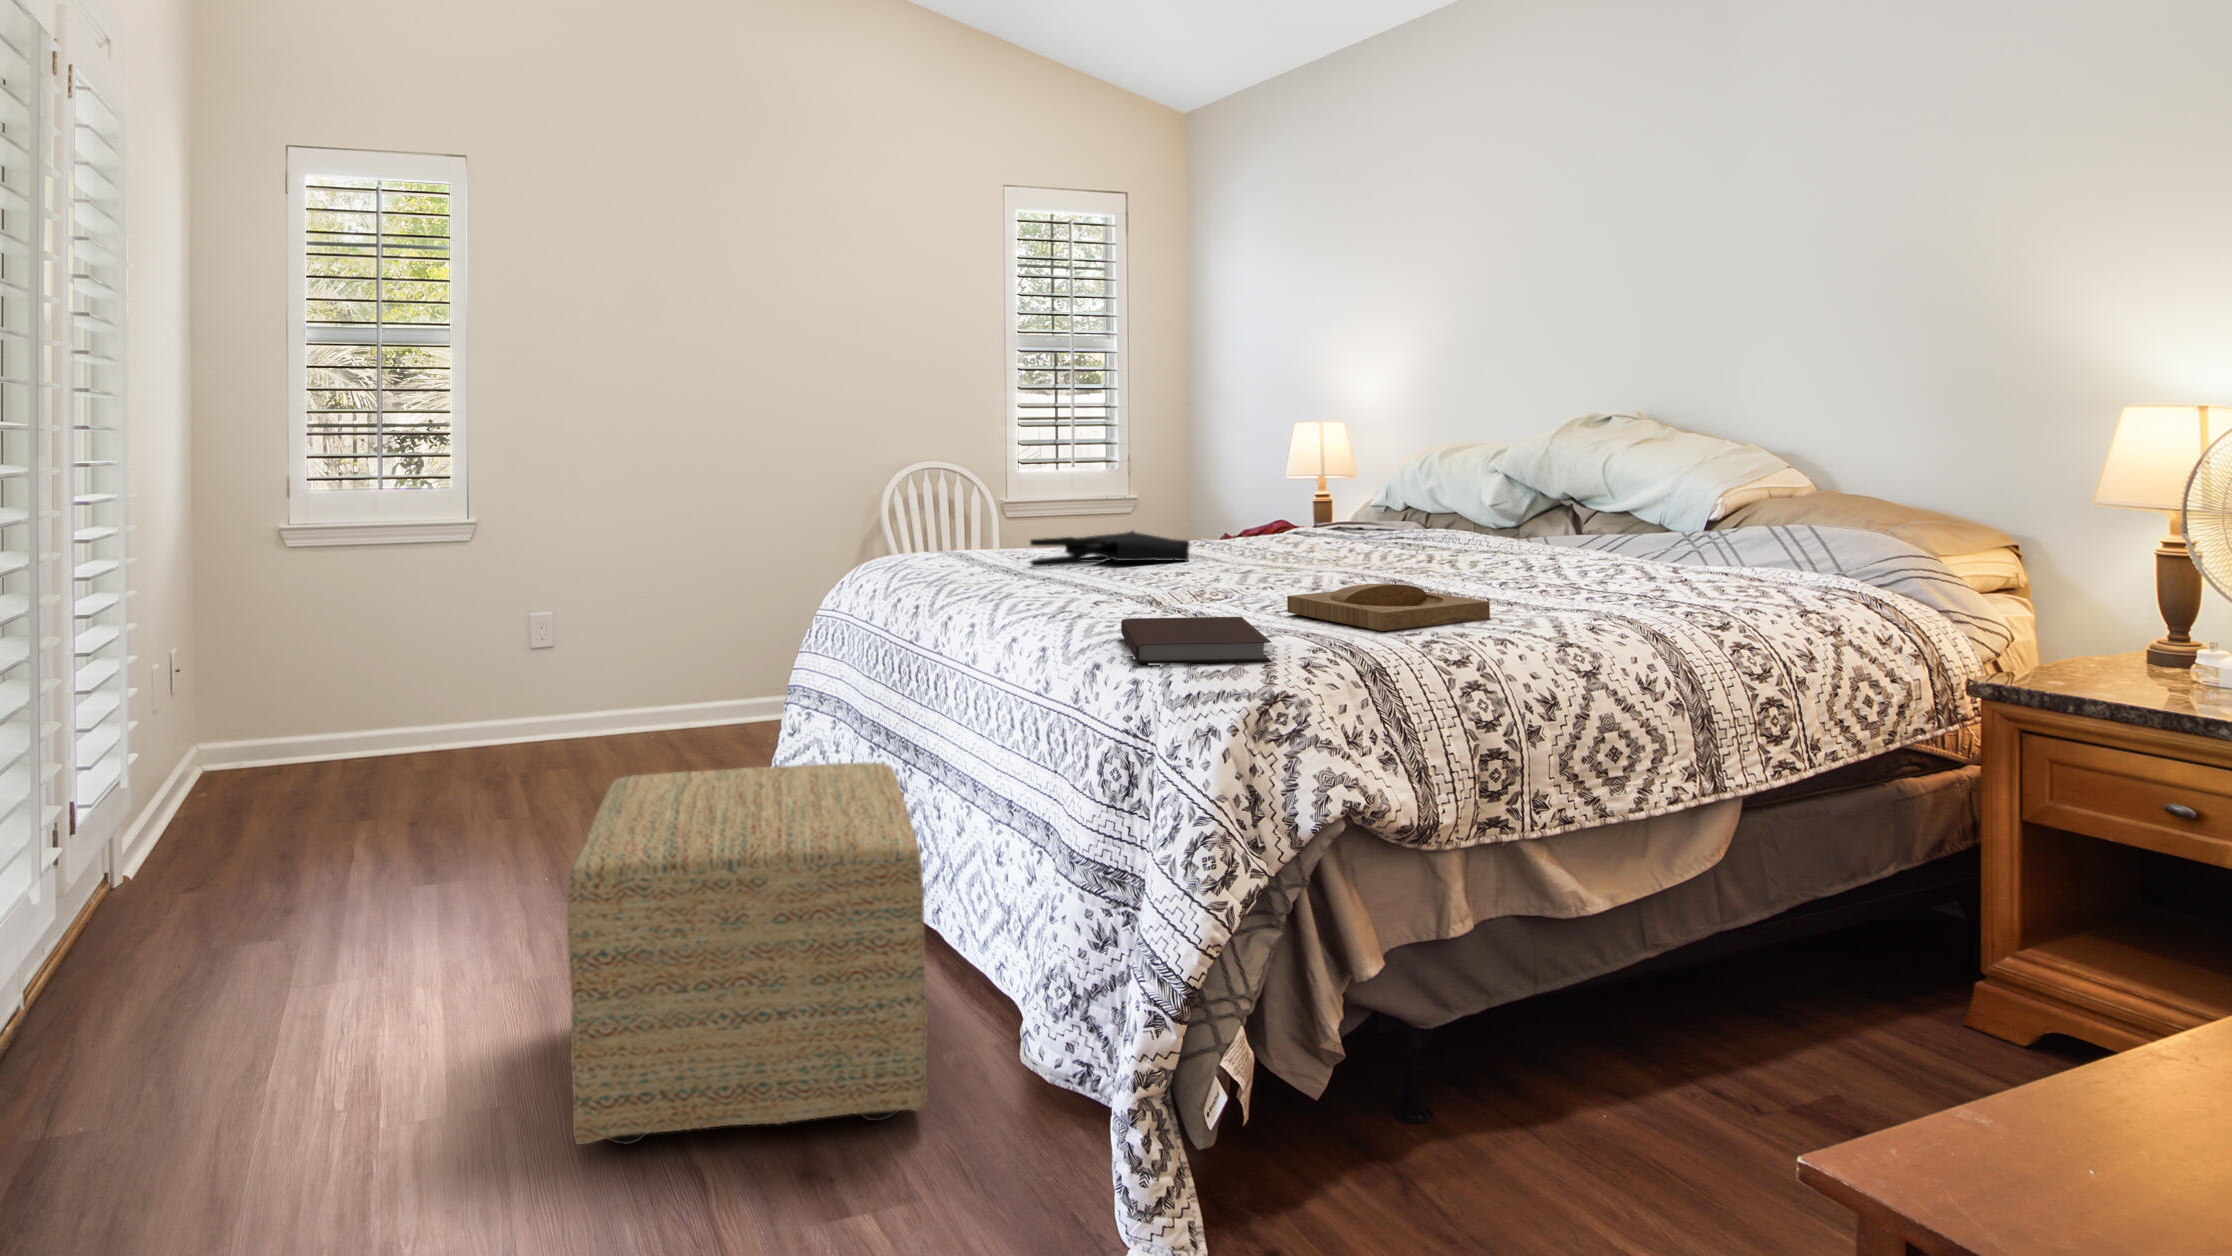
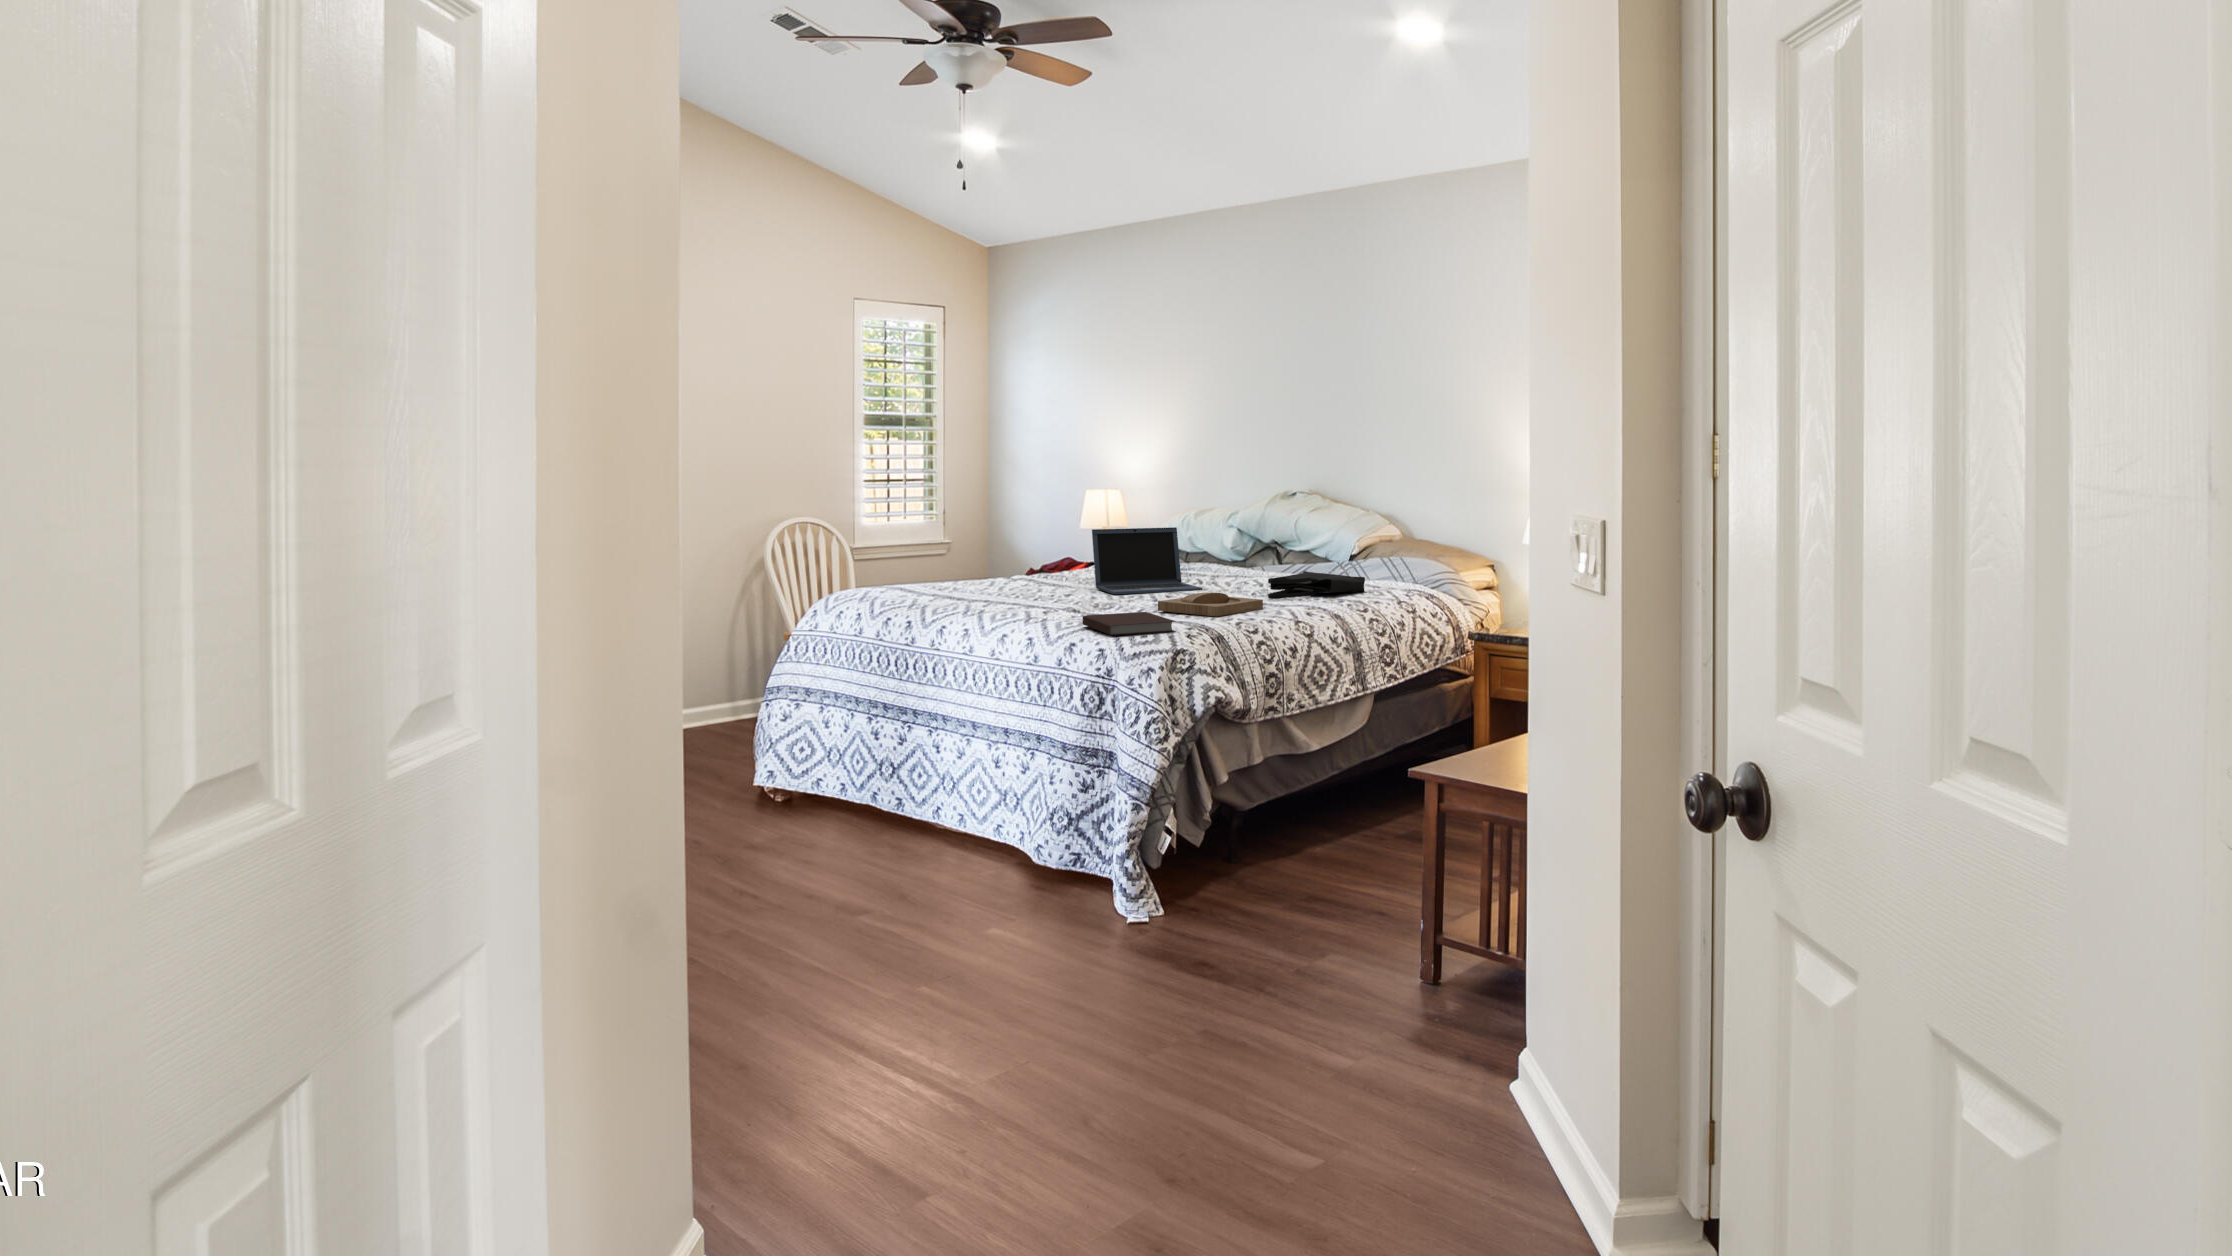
laptop: none [1236,471,1412,577] -> present [1092,527,1202,594]
tote bag: present [1030,531,1190,567] -> present [1268,571,1365,599]
ottoman: present [566,763,928,1144] -> none [757,712,1001,929]

